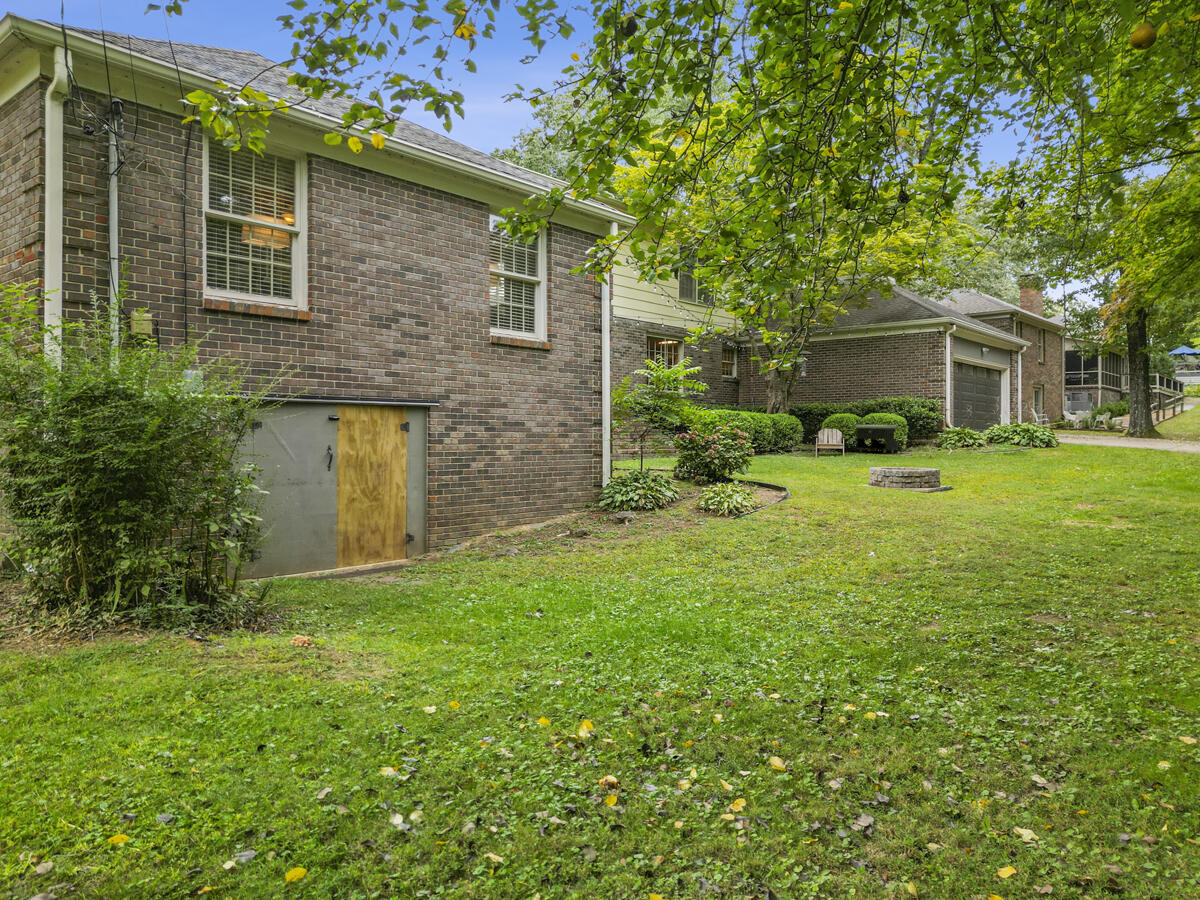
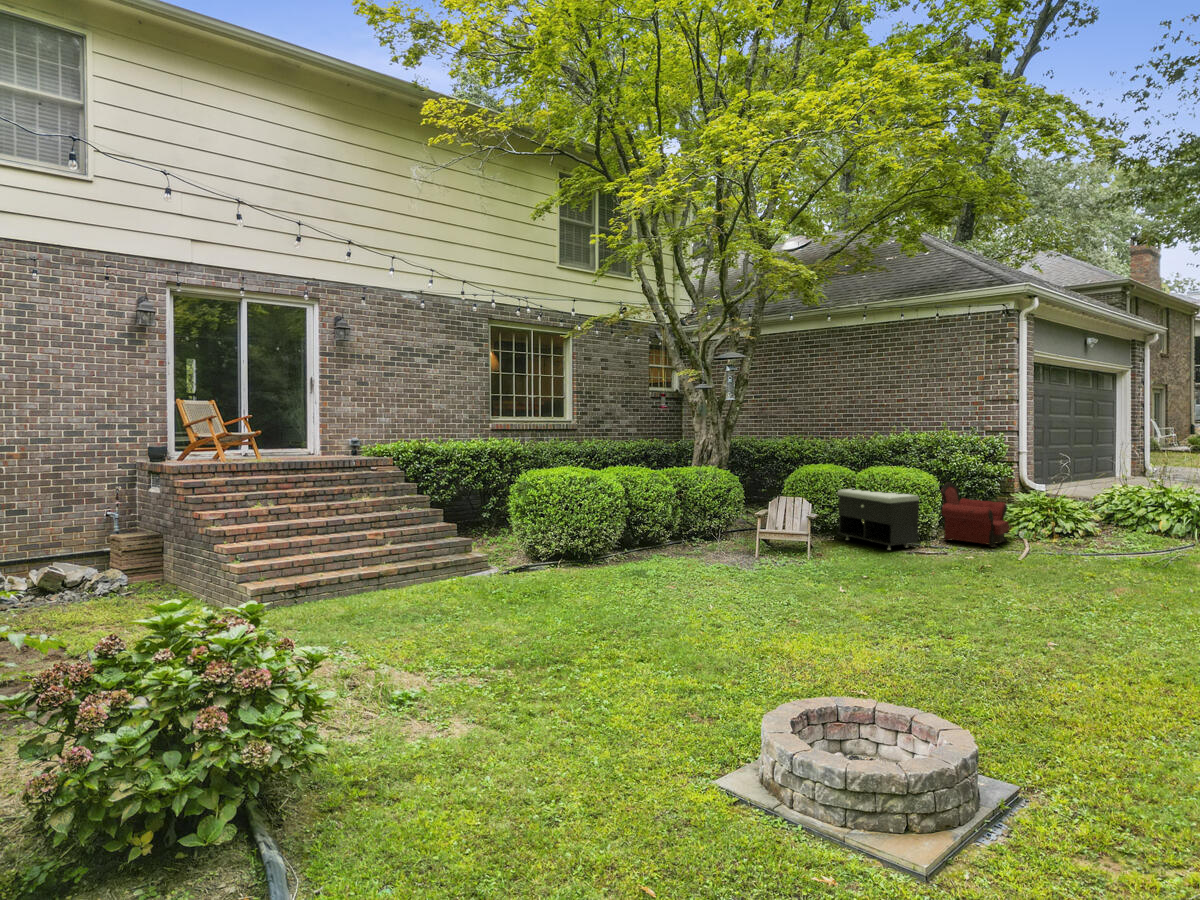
armchair: none [908,421,942,451] -> present [941,482,1009,548]

